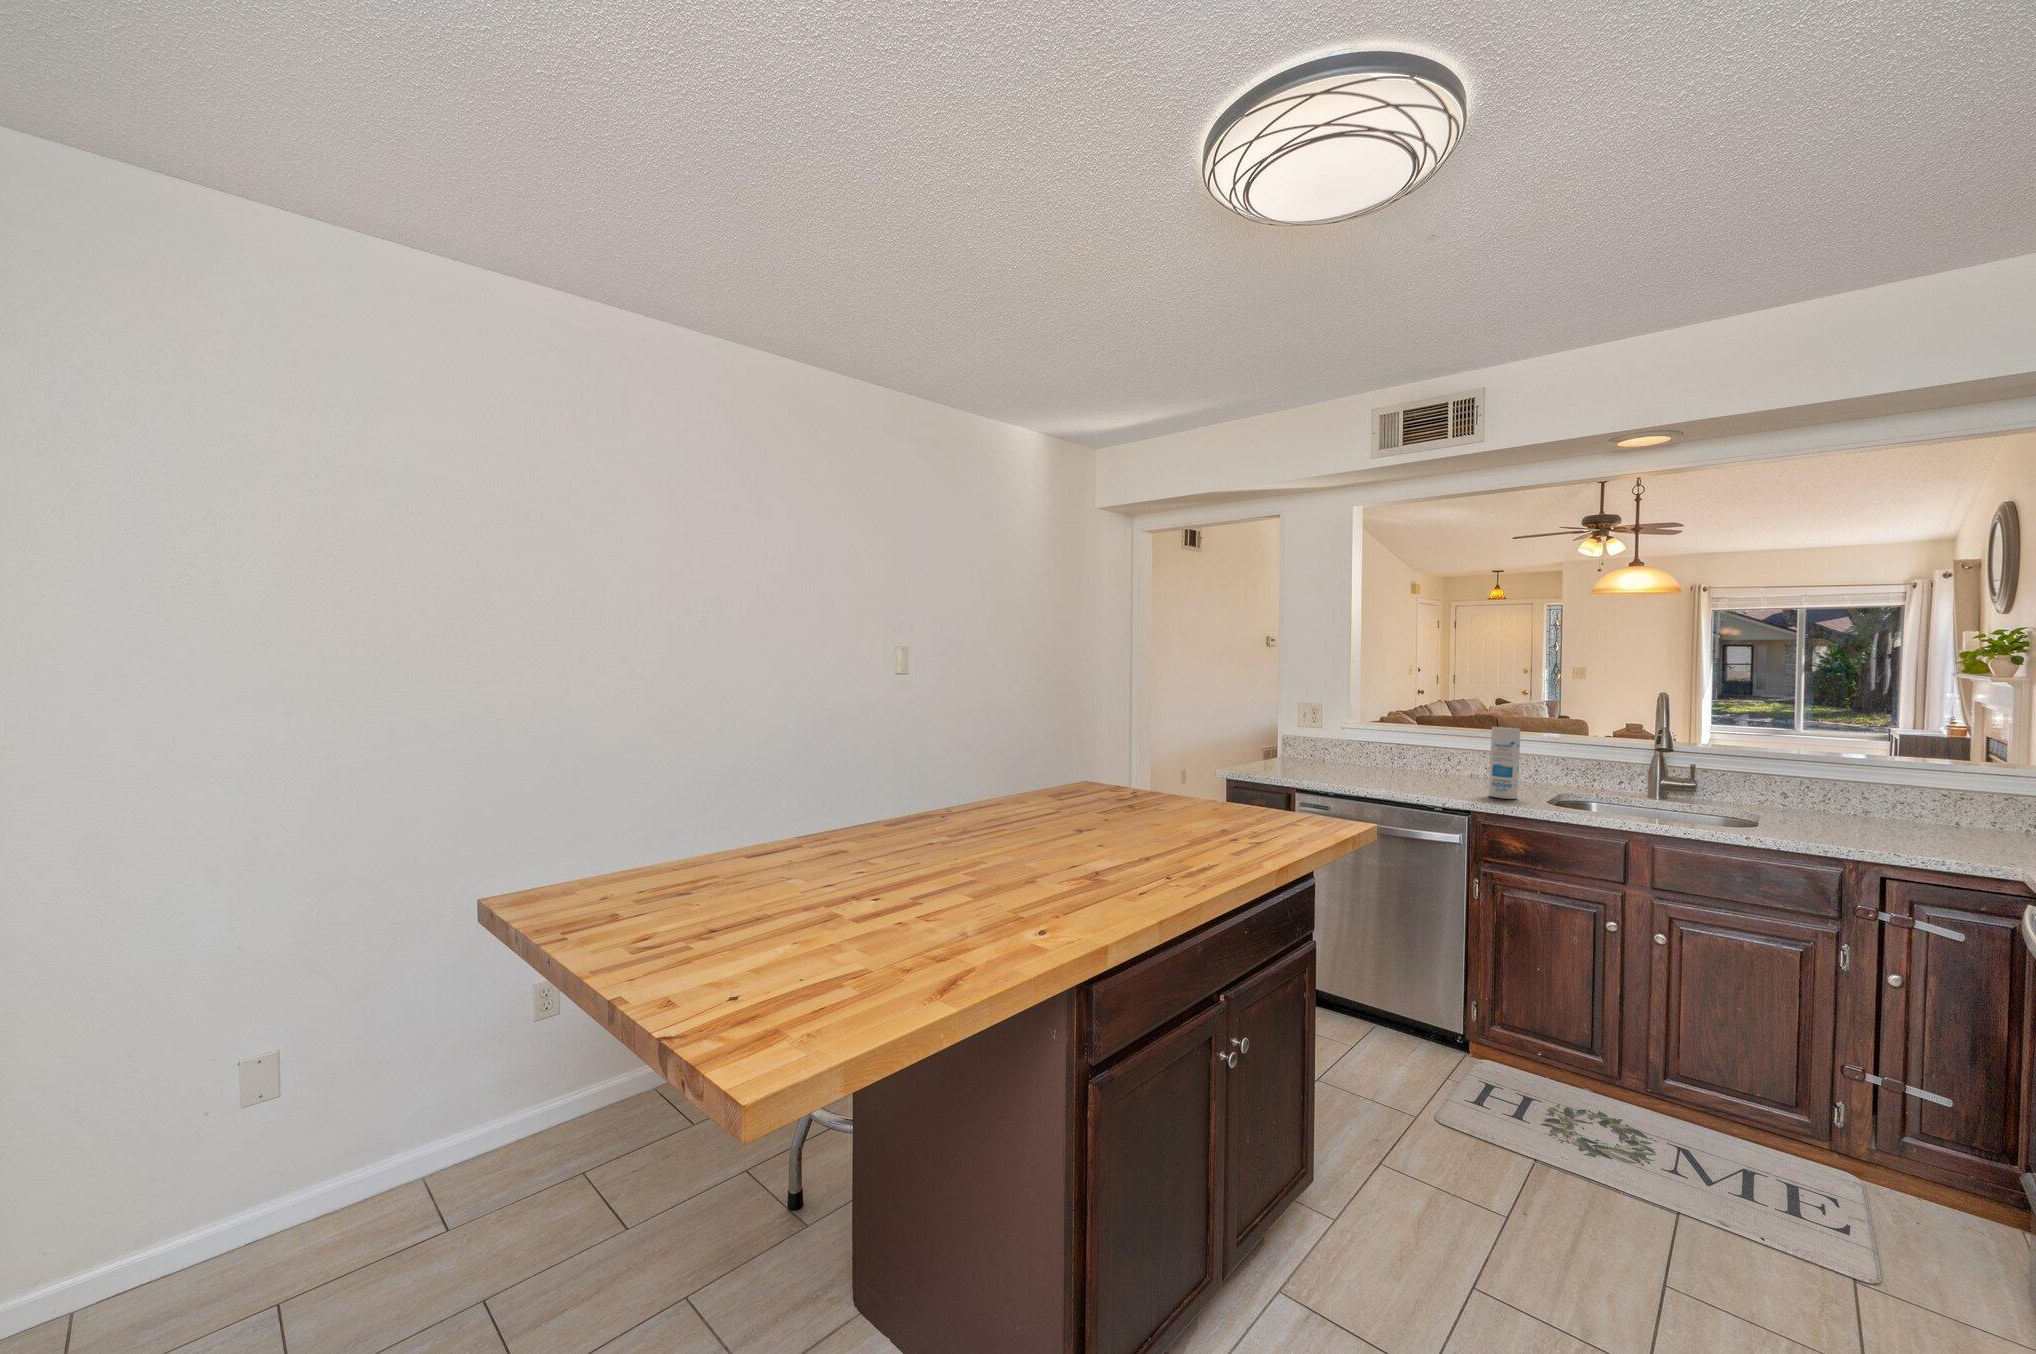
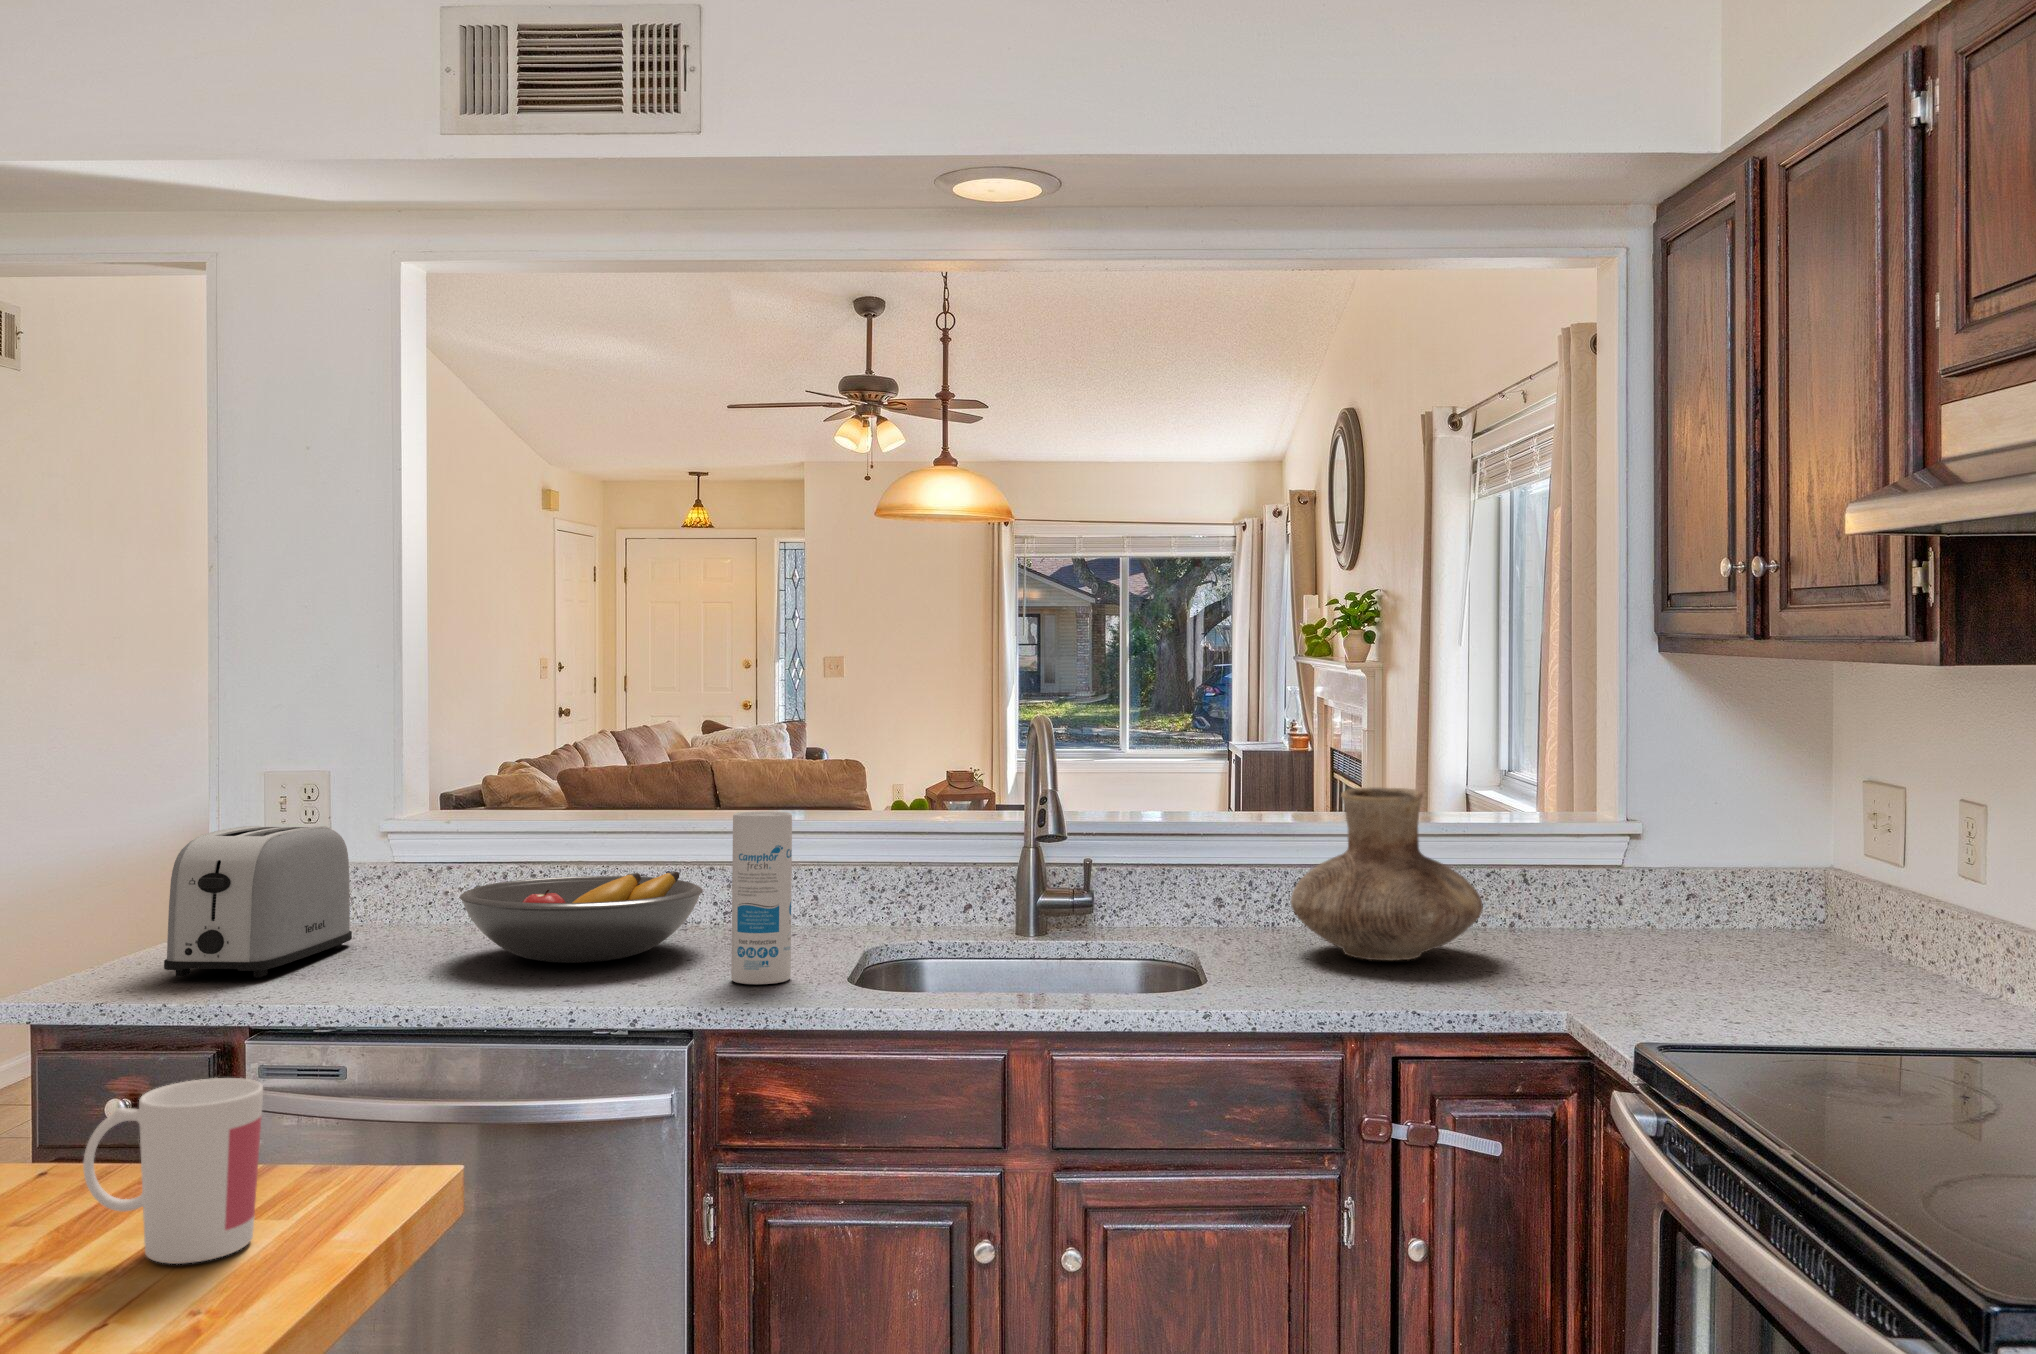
toaster: none [1265,720,1325,772] -> present [164,826,352,977]
vase: none [1830,742,1987,838] -> present [1291,788,1483,960]
fruit bowl: none [1370,750,1476,784] -> present [460,871,703,963]
mug: none [1285,780,1333,828] -> present [83,1078,263,1264]

